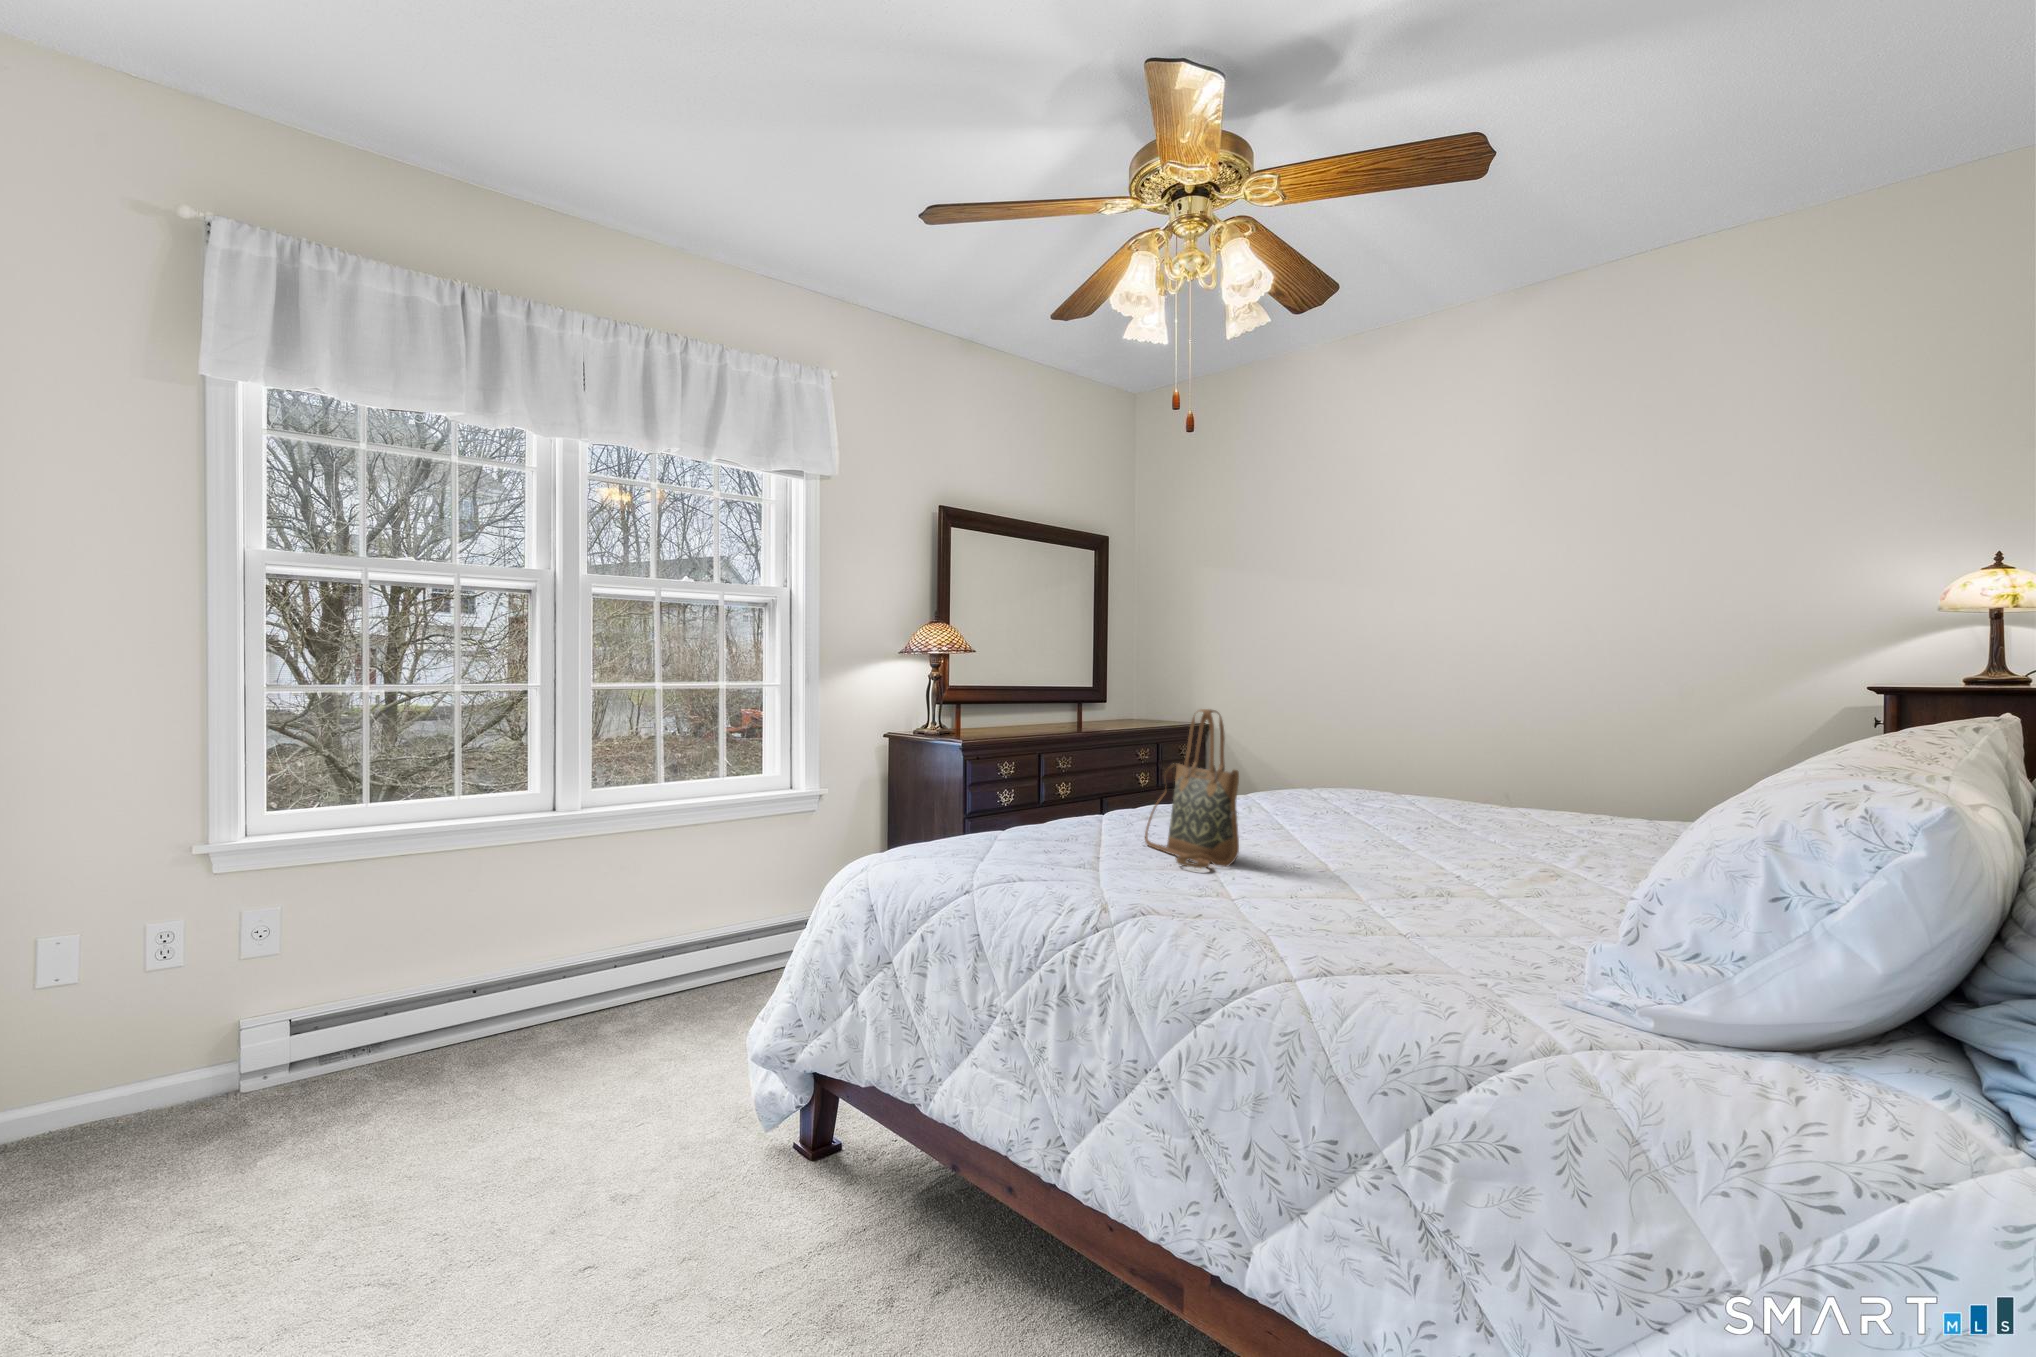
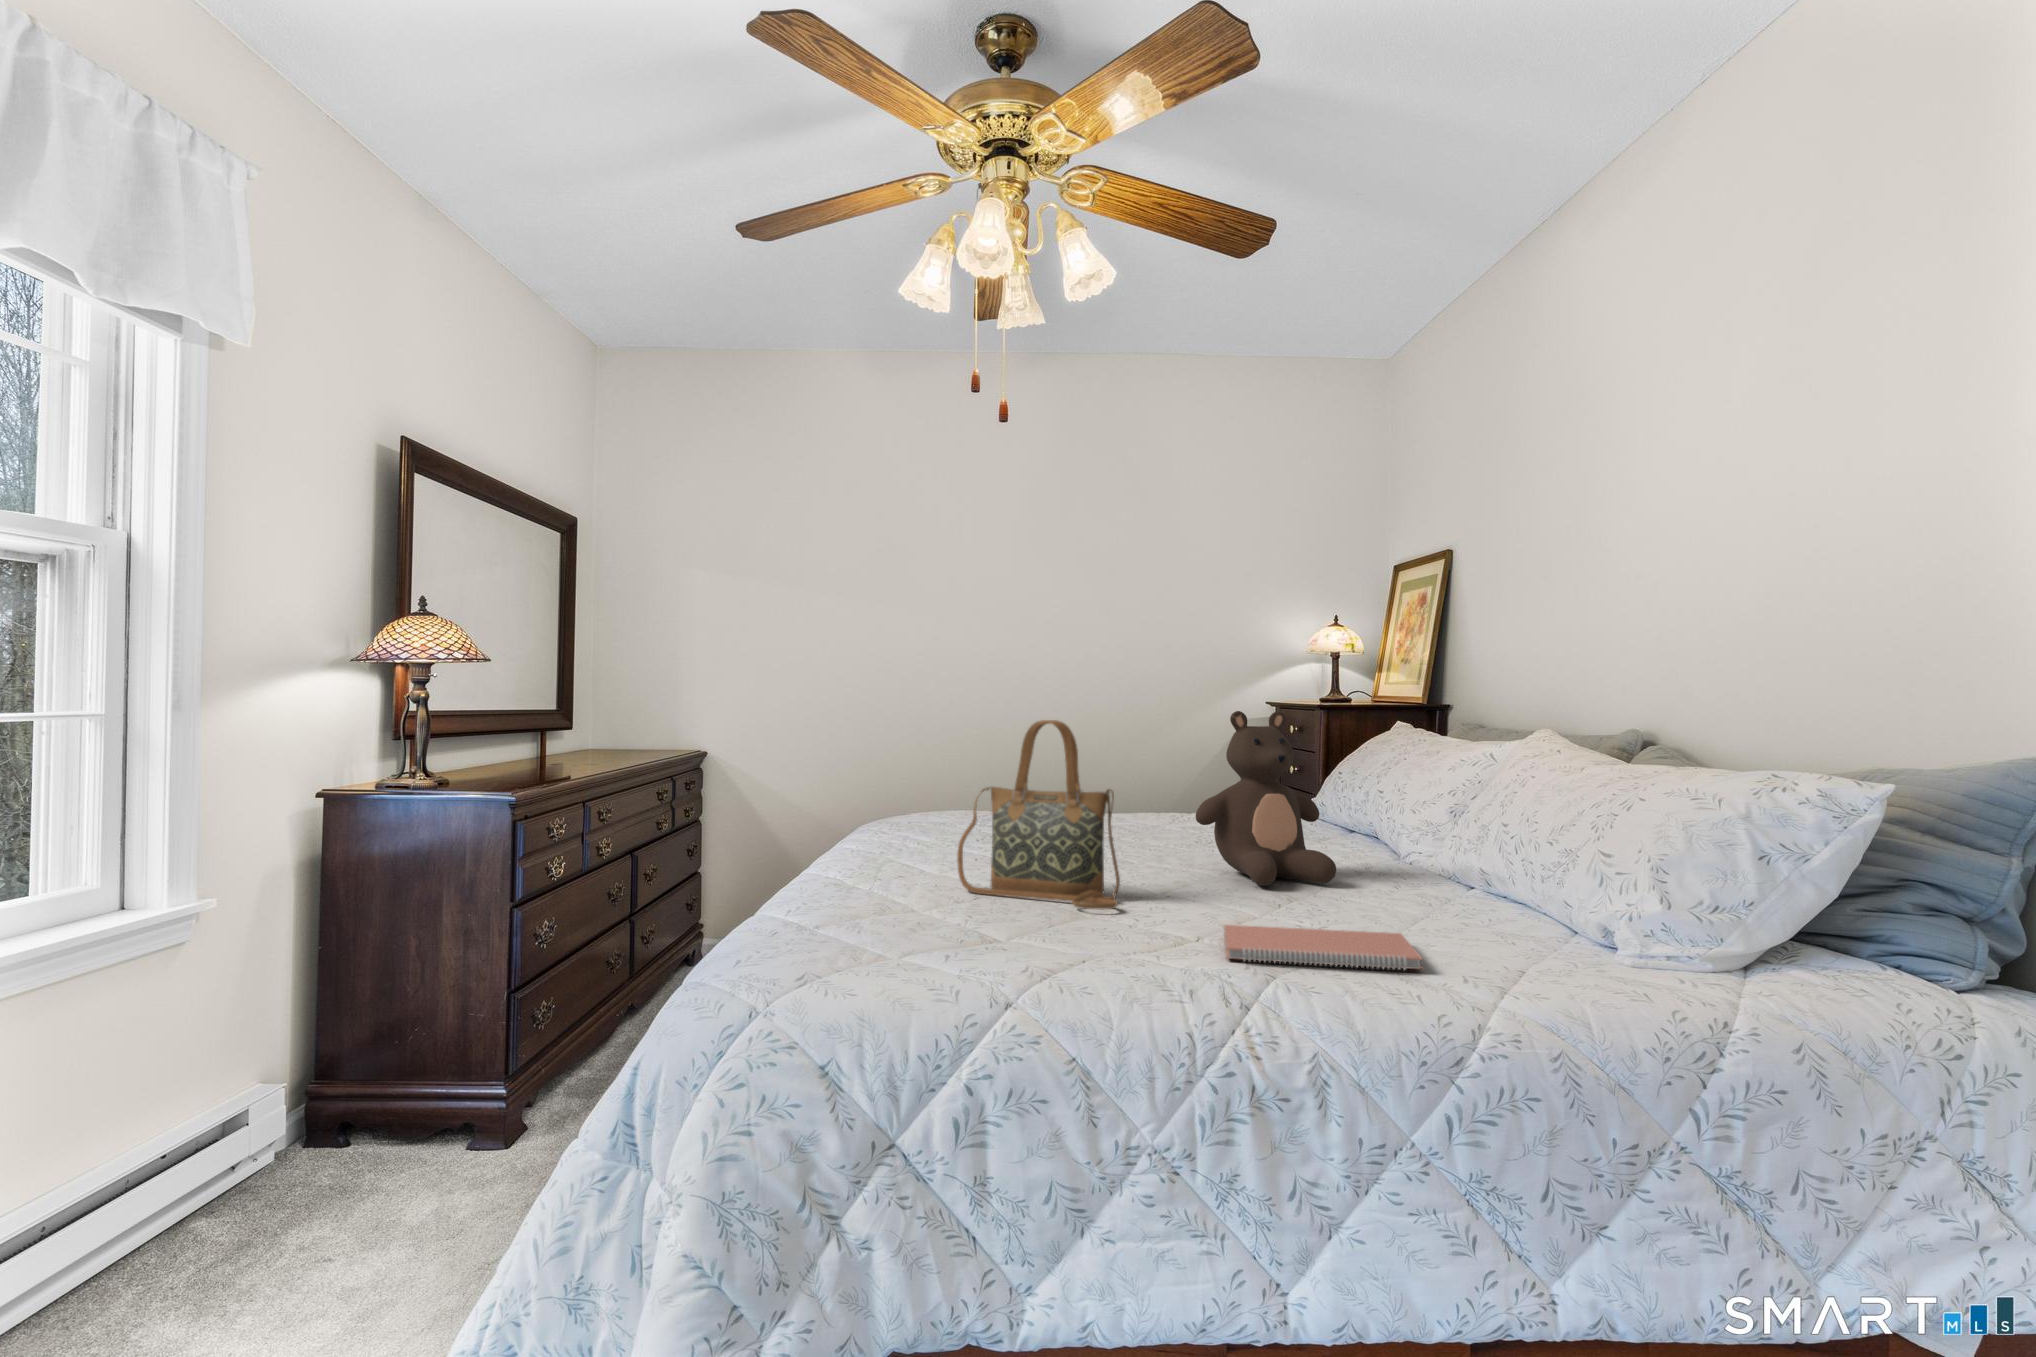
teddy bear: none [1373,708,1530,892] -> present [1196,711,1336,886]
notebook: none [1161,888,1355,944] -> present [1224,925,1422,970]

